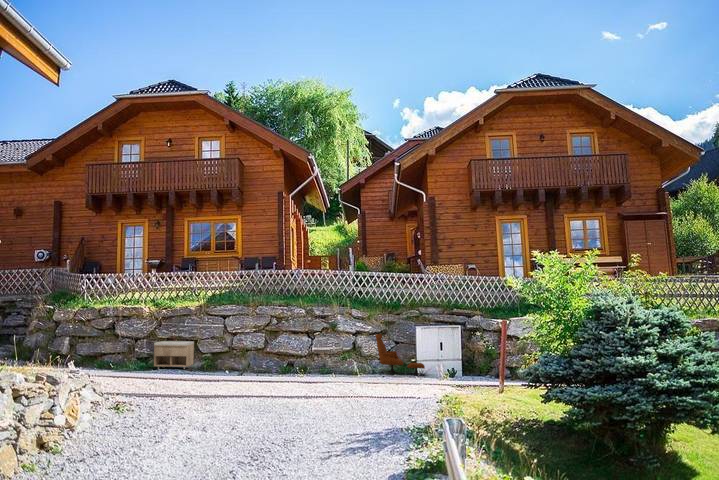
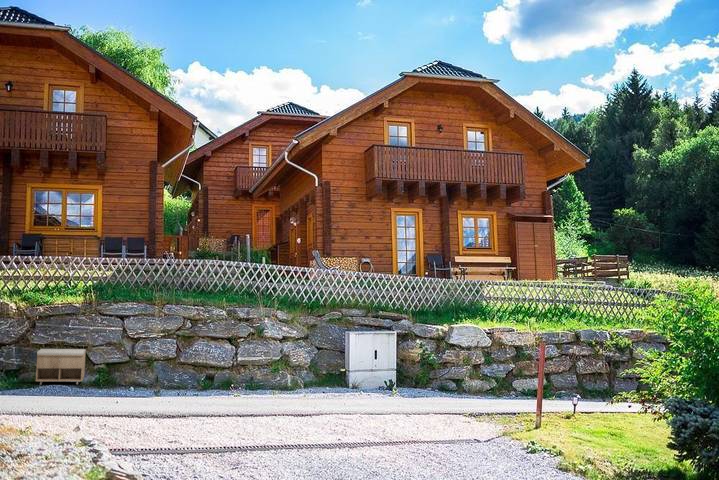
lounge chair: present [376,334,425,375] -> none [314,341,366,388]

